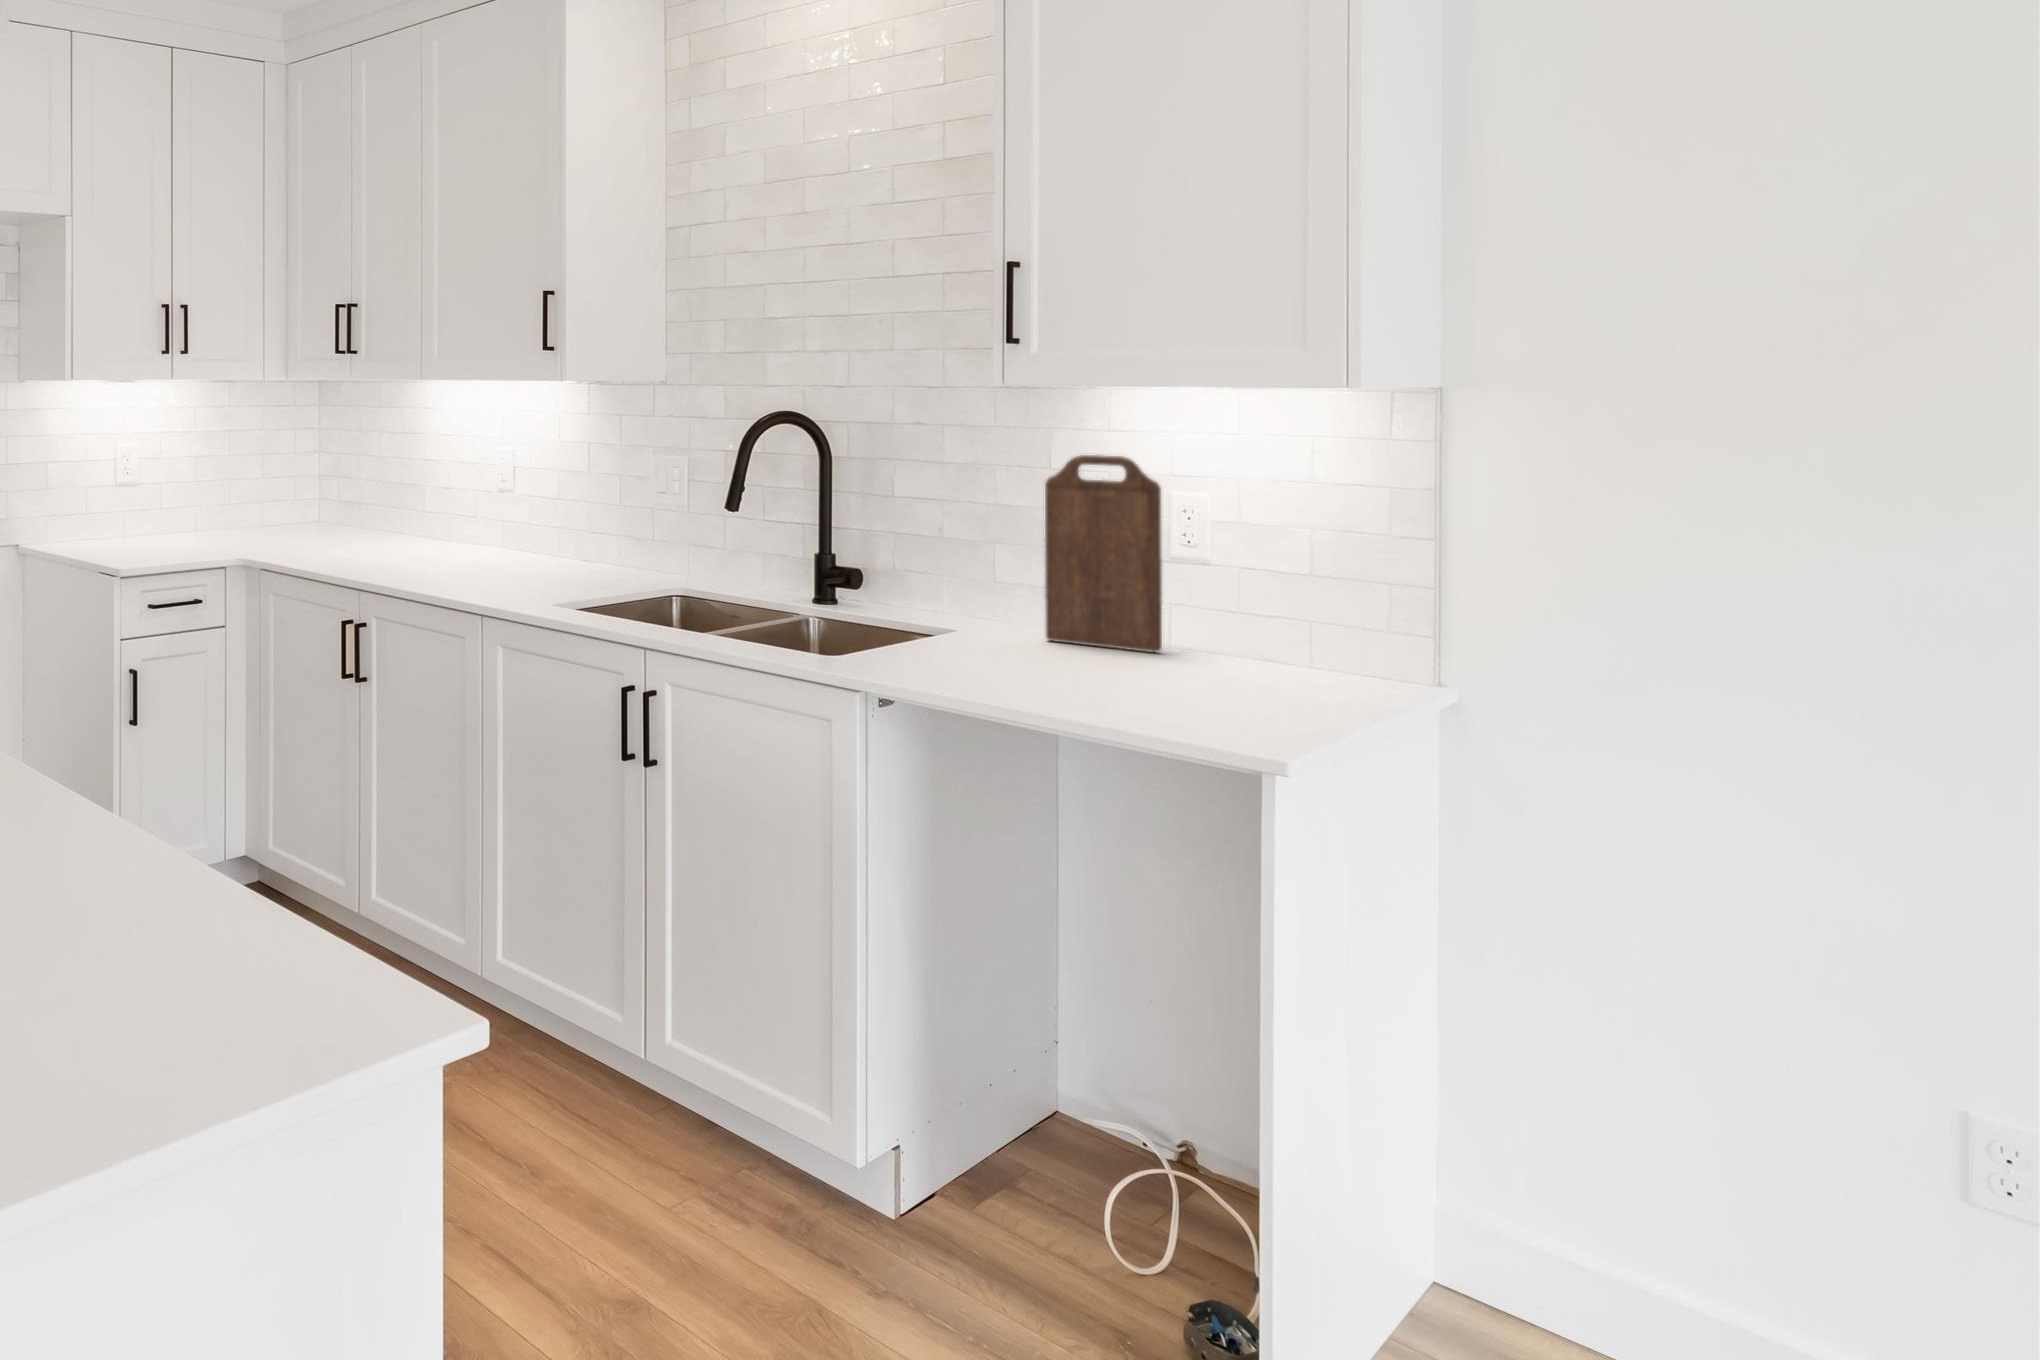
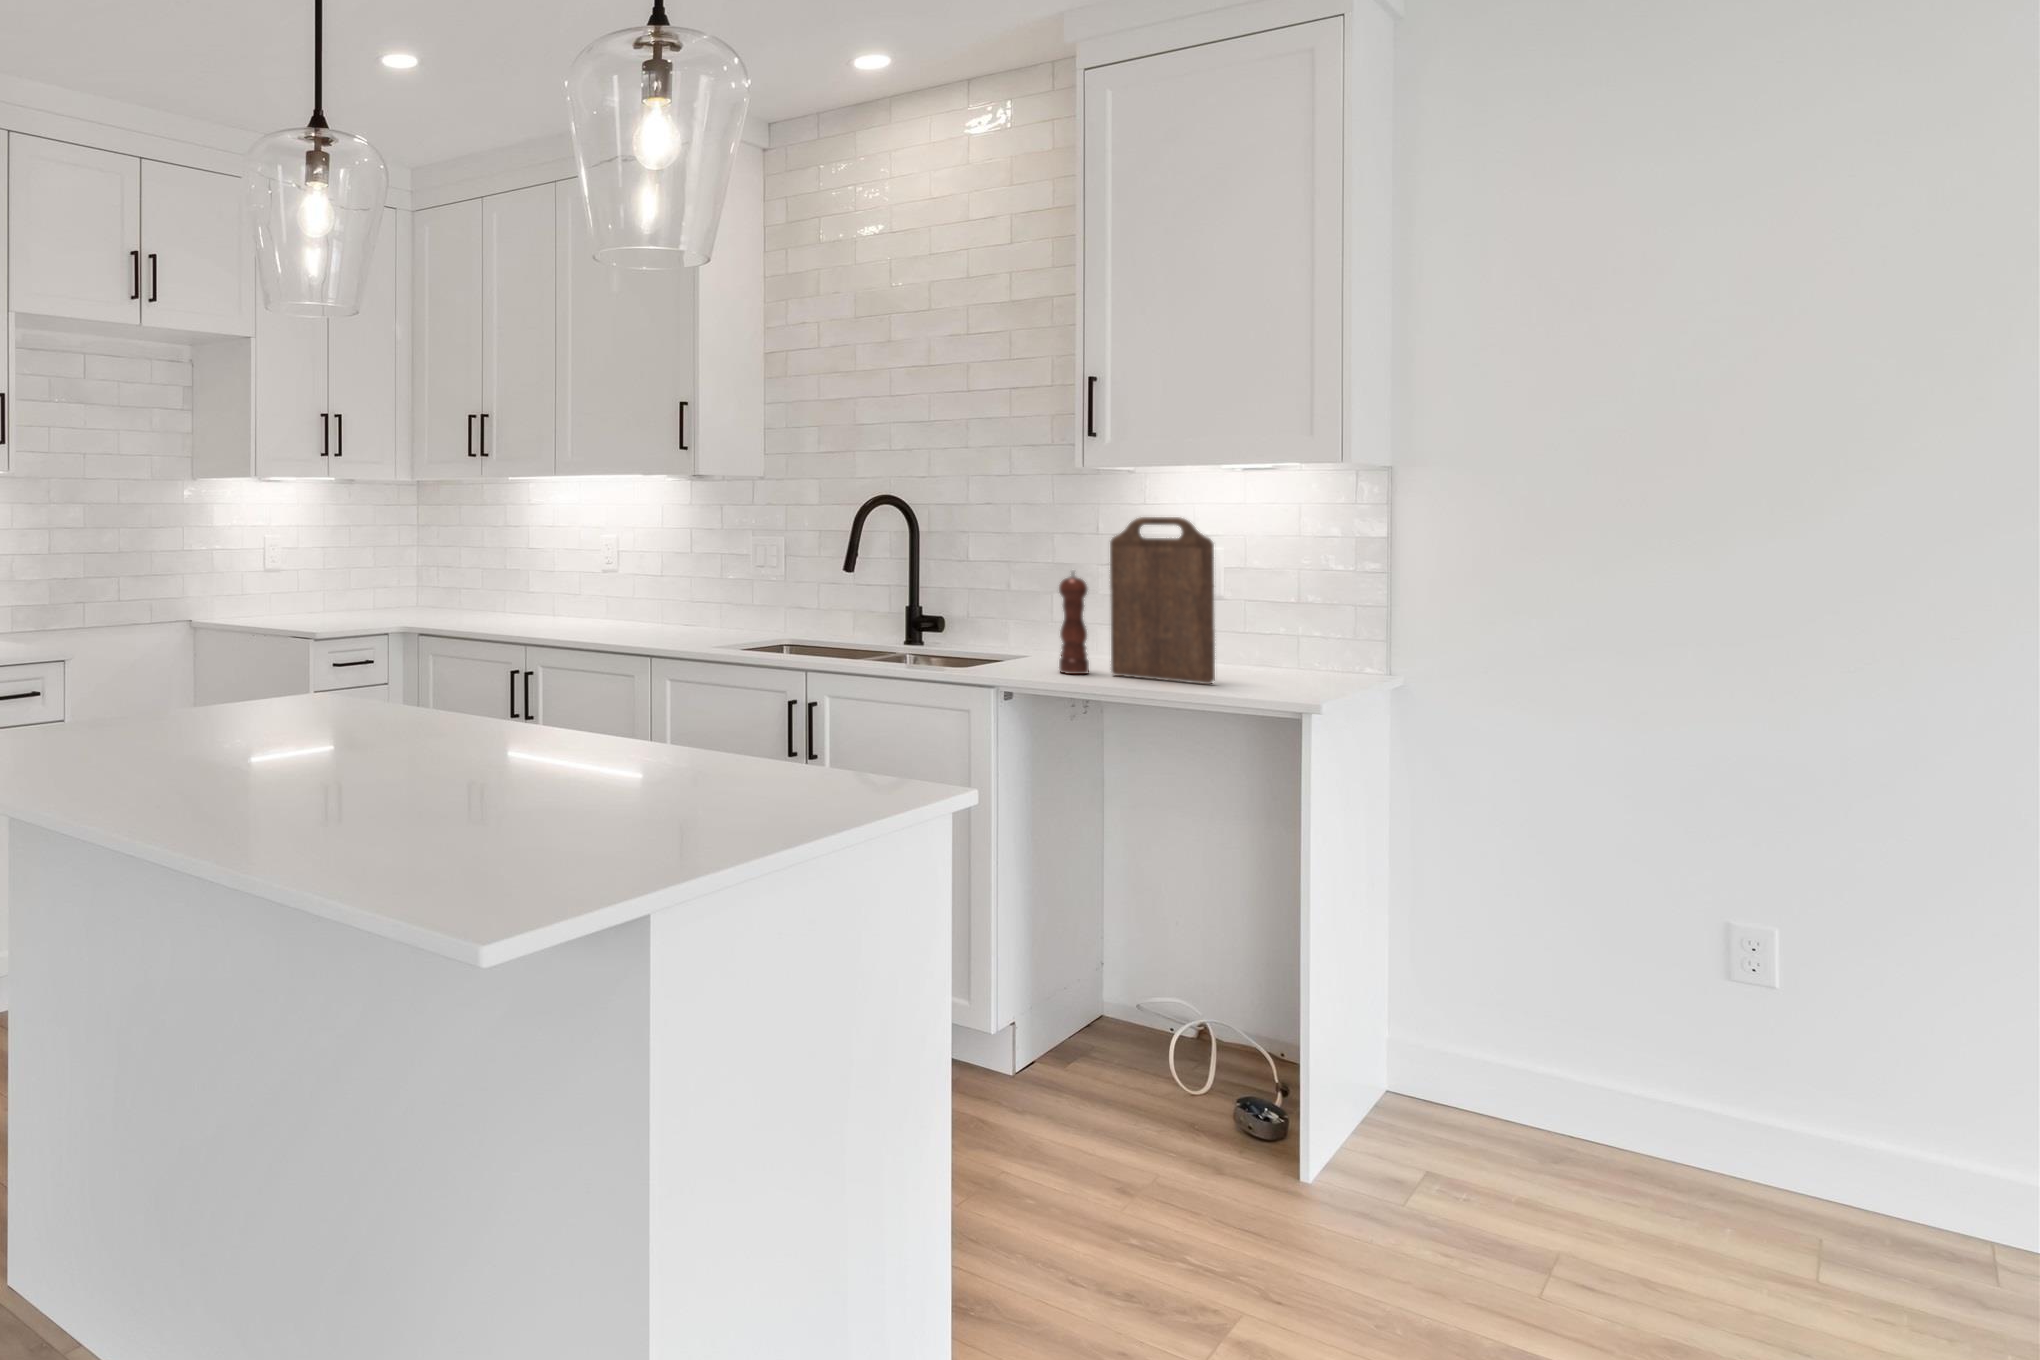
pepper mill: none [987,515,1020,639] -> present [1059,570,1089,674]

